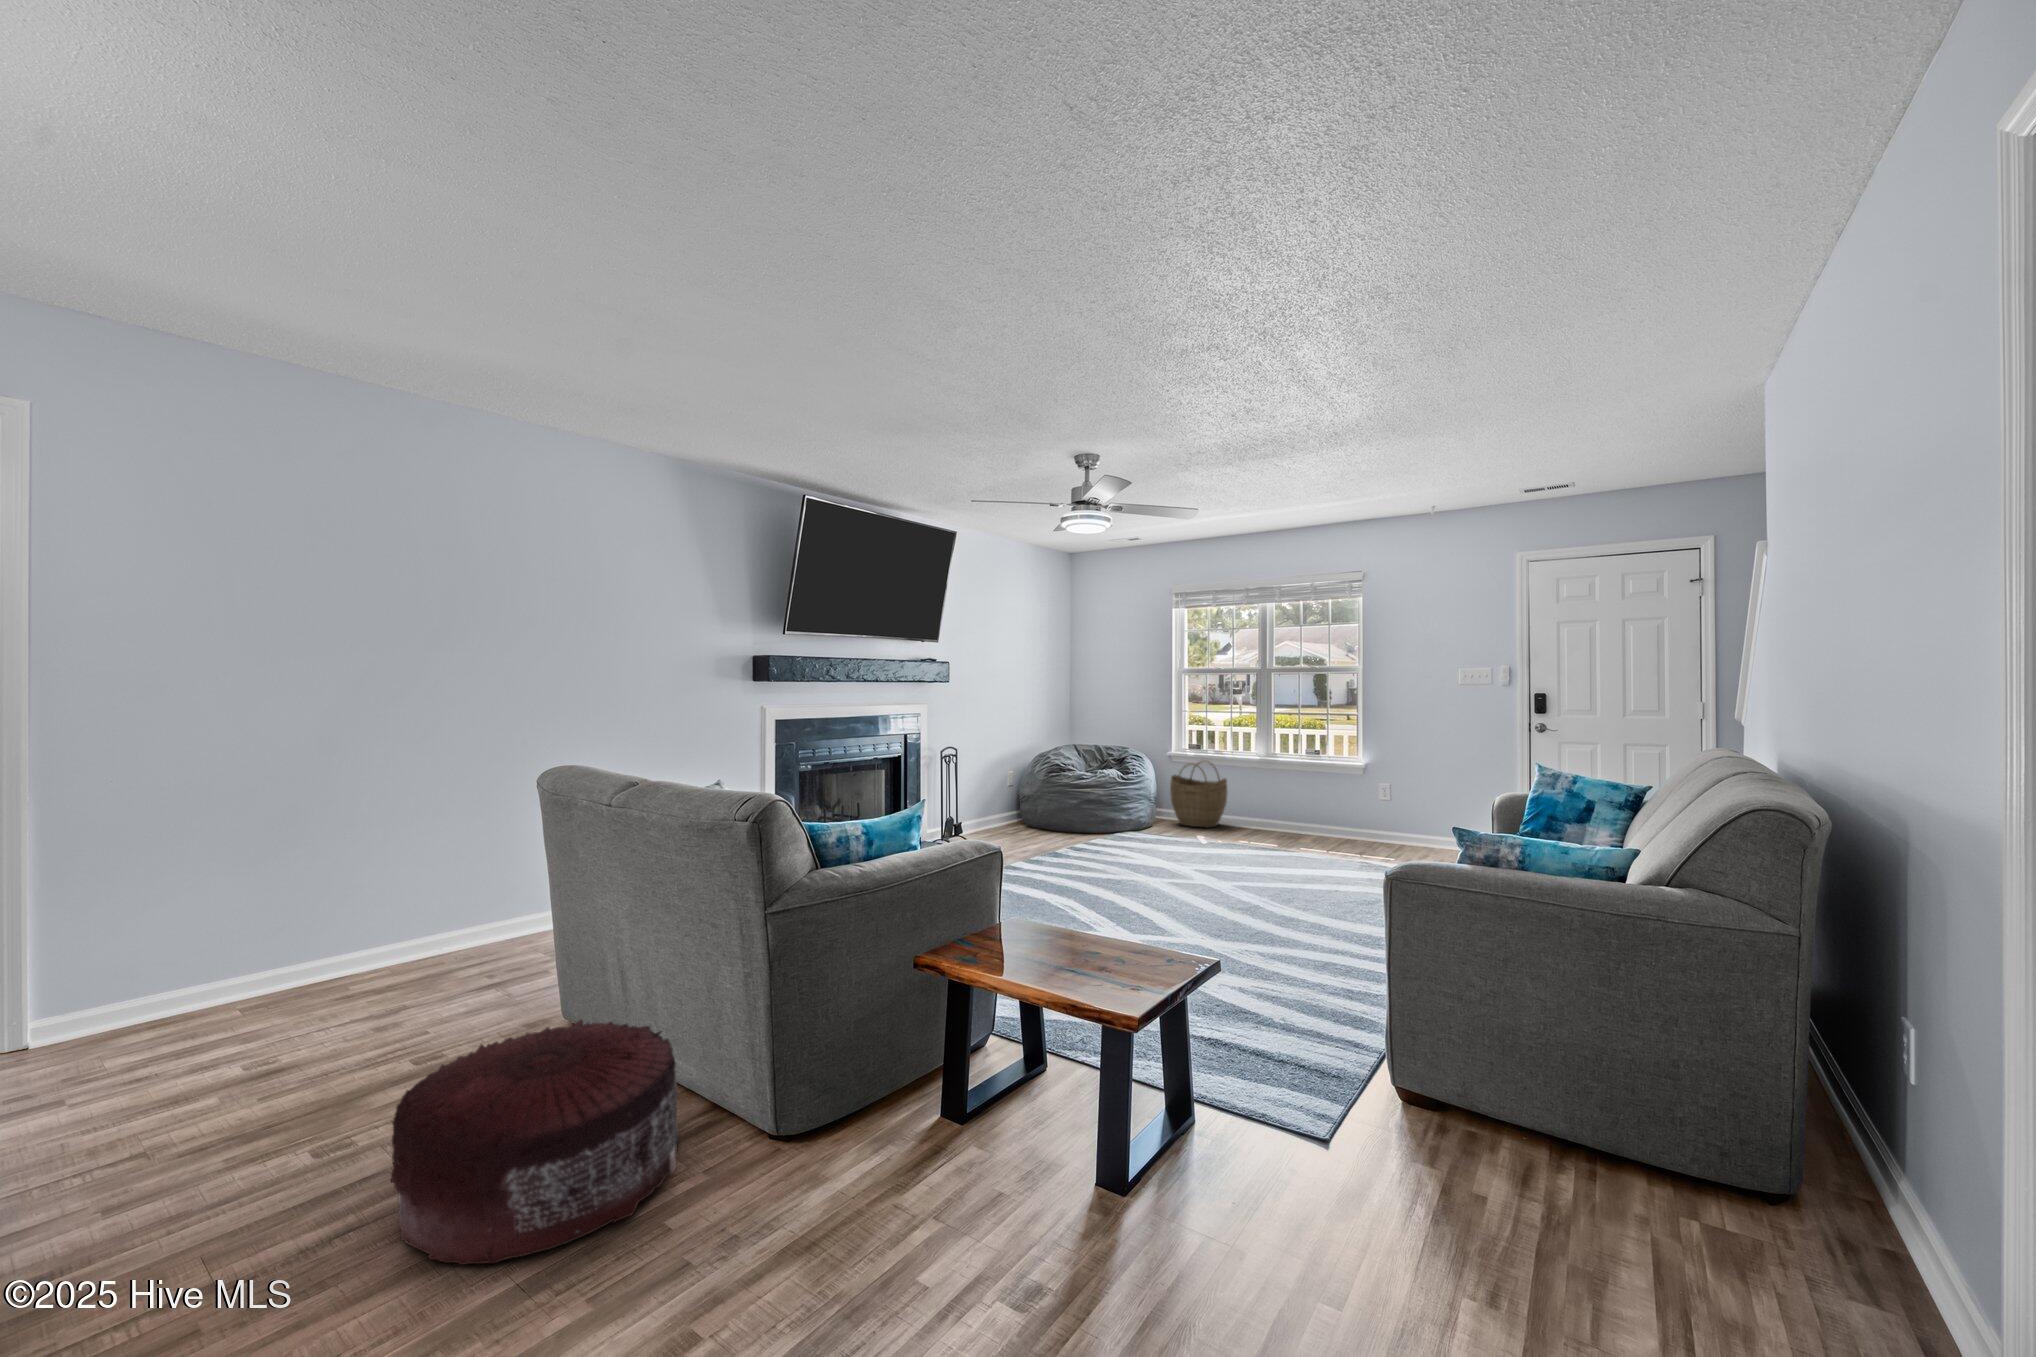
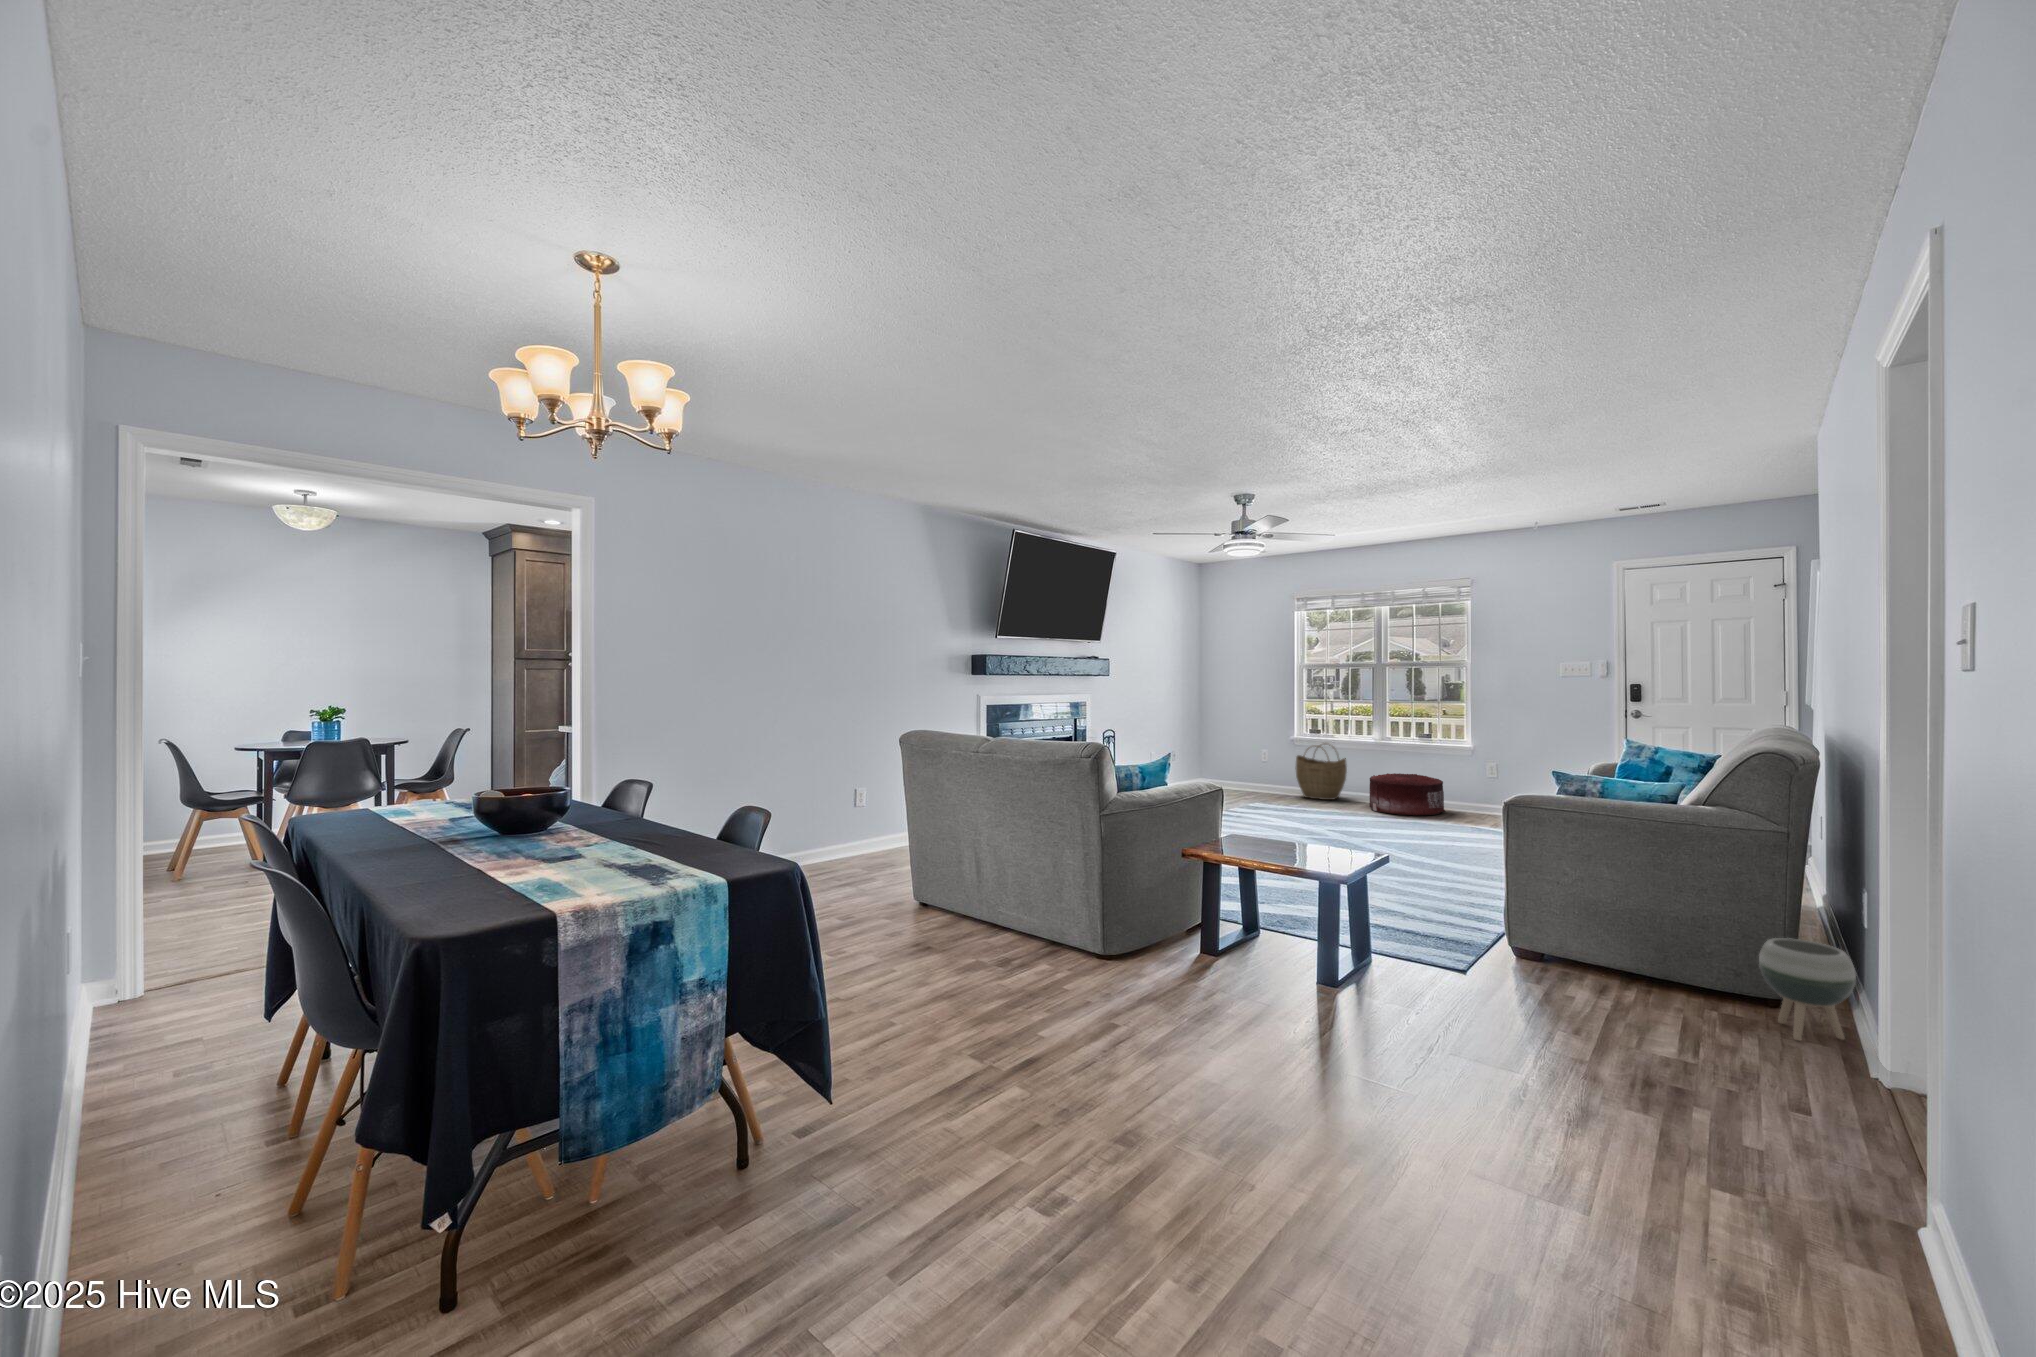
pouf: present [391,1020,680,1265] -> present [1369,773,1445,816]
planter: none [1758,1105,1913,1288] -> present [1759,938,1856,1040]

